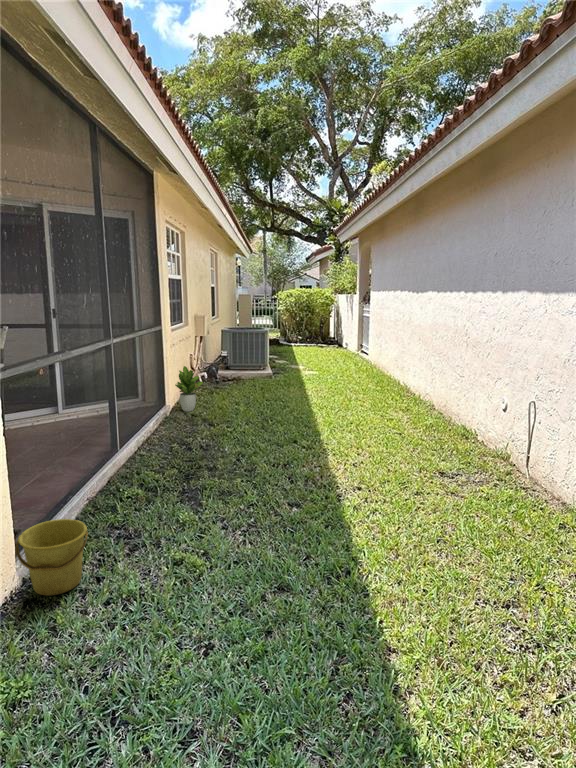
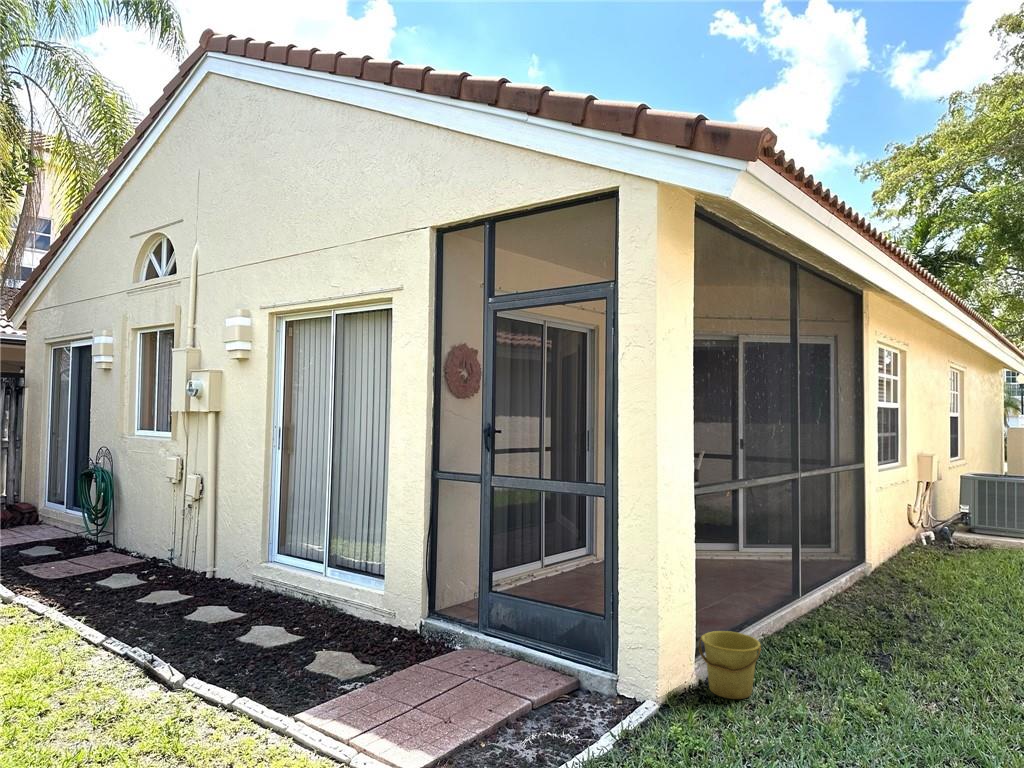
potted plant: present [175,366,203,411] -> none [880,516,922,576]

